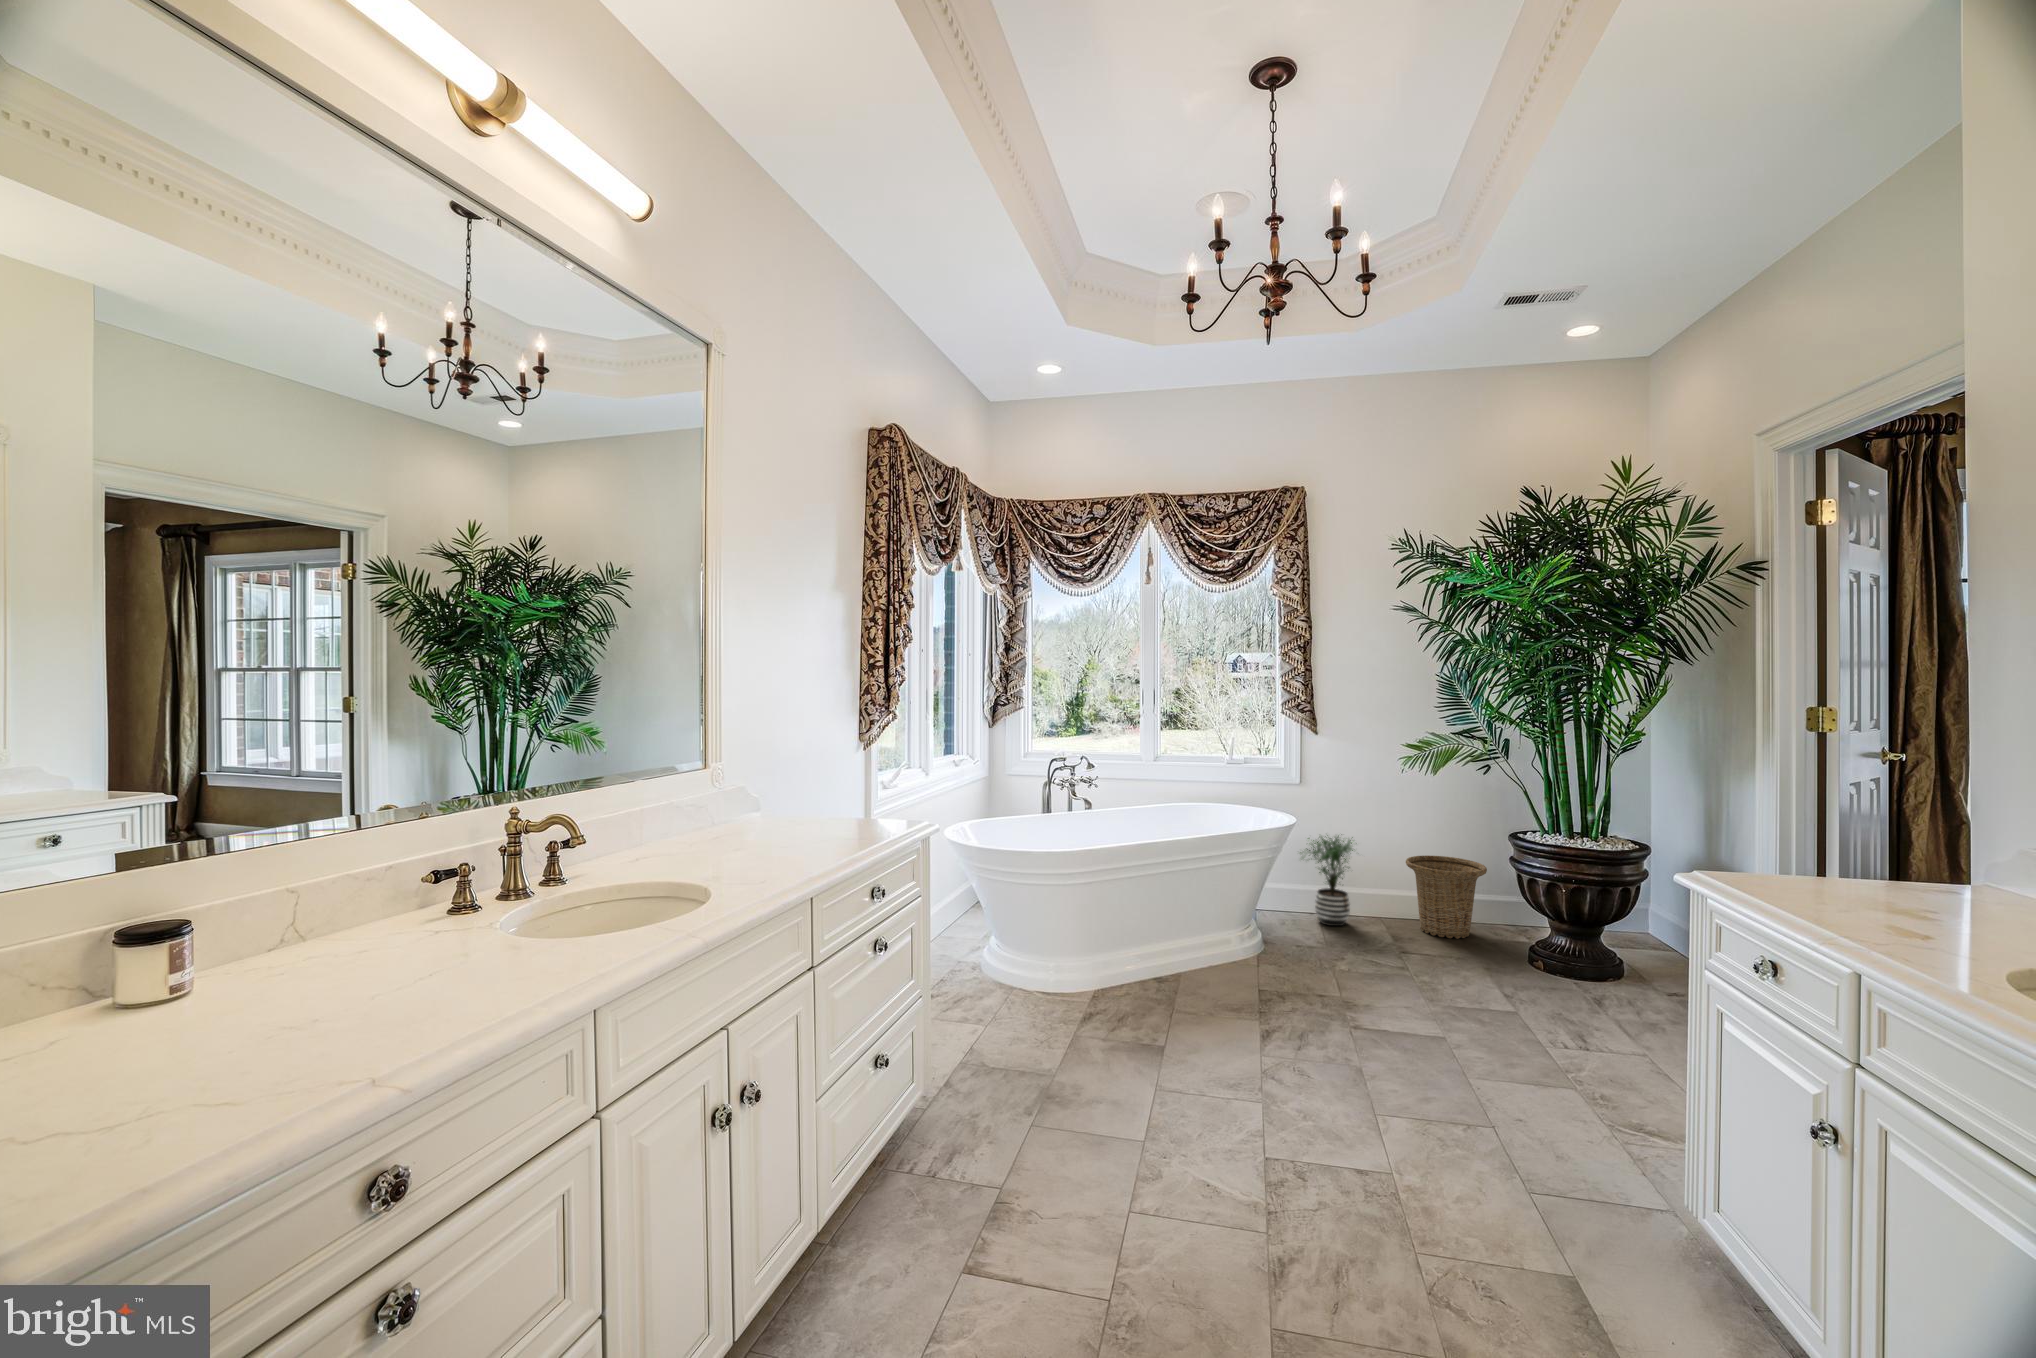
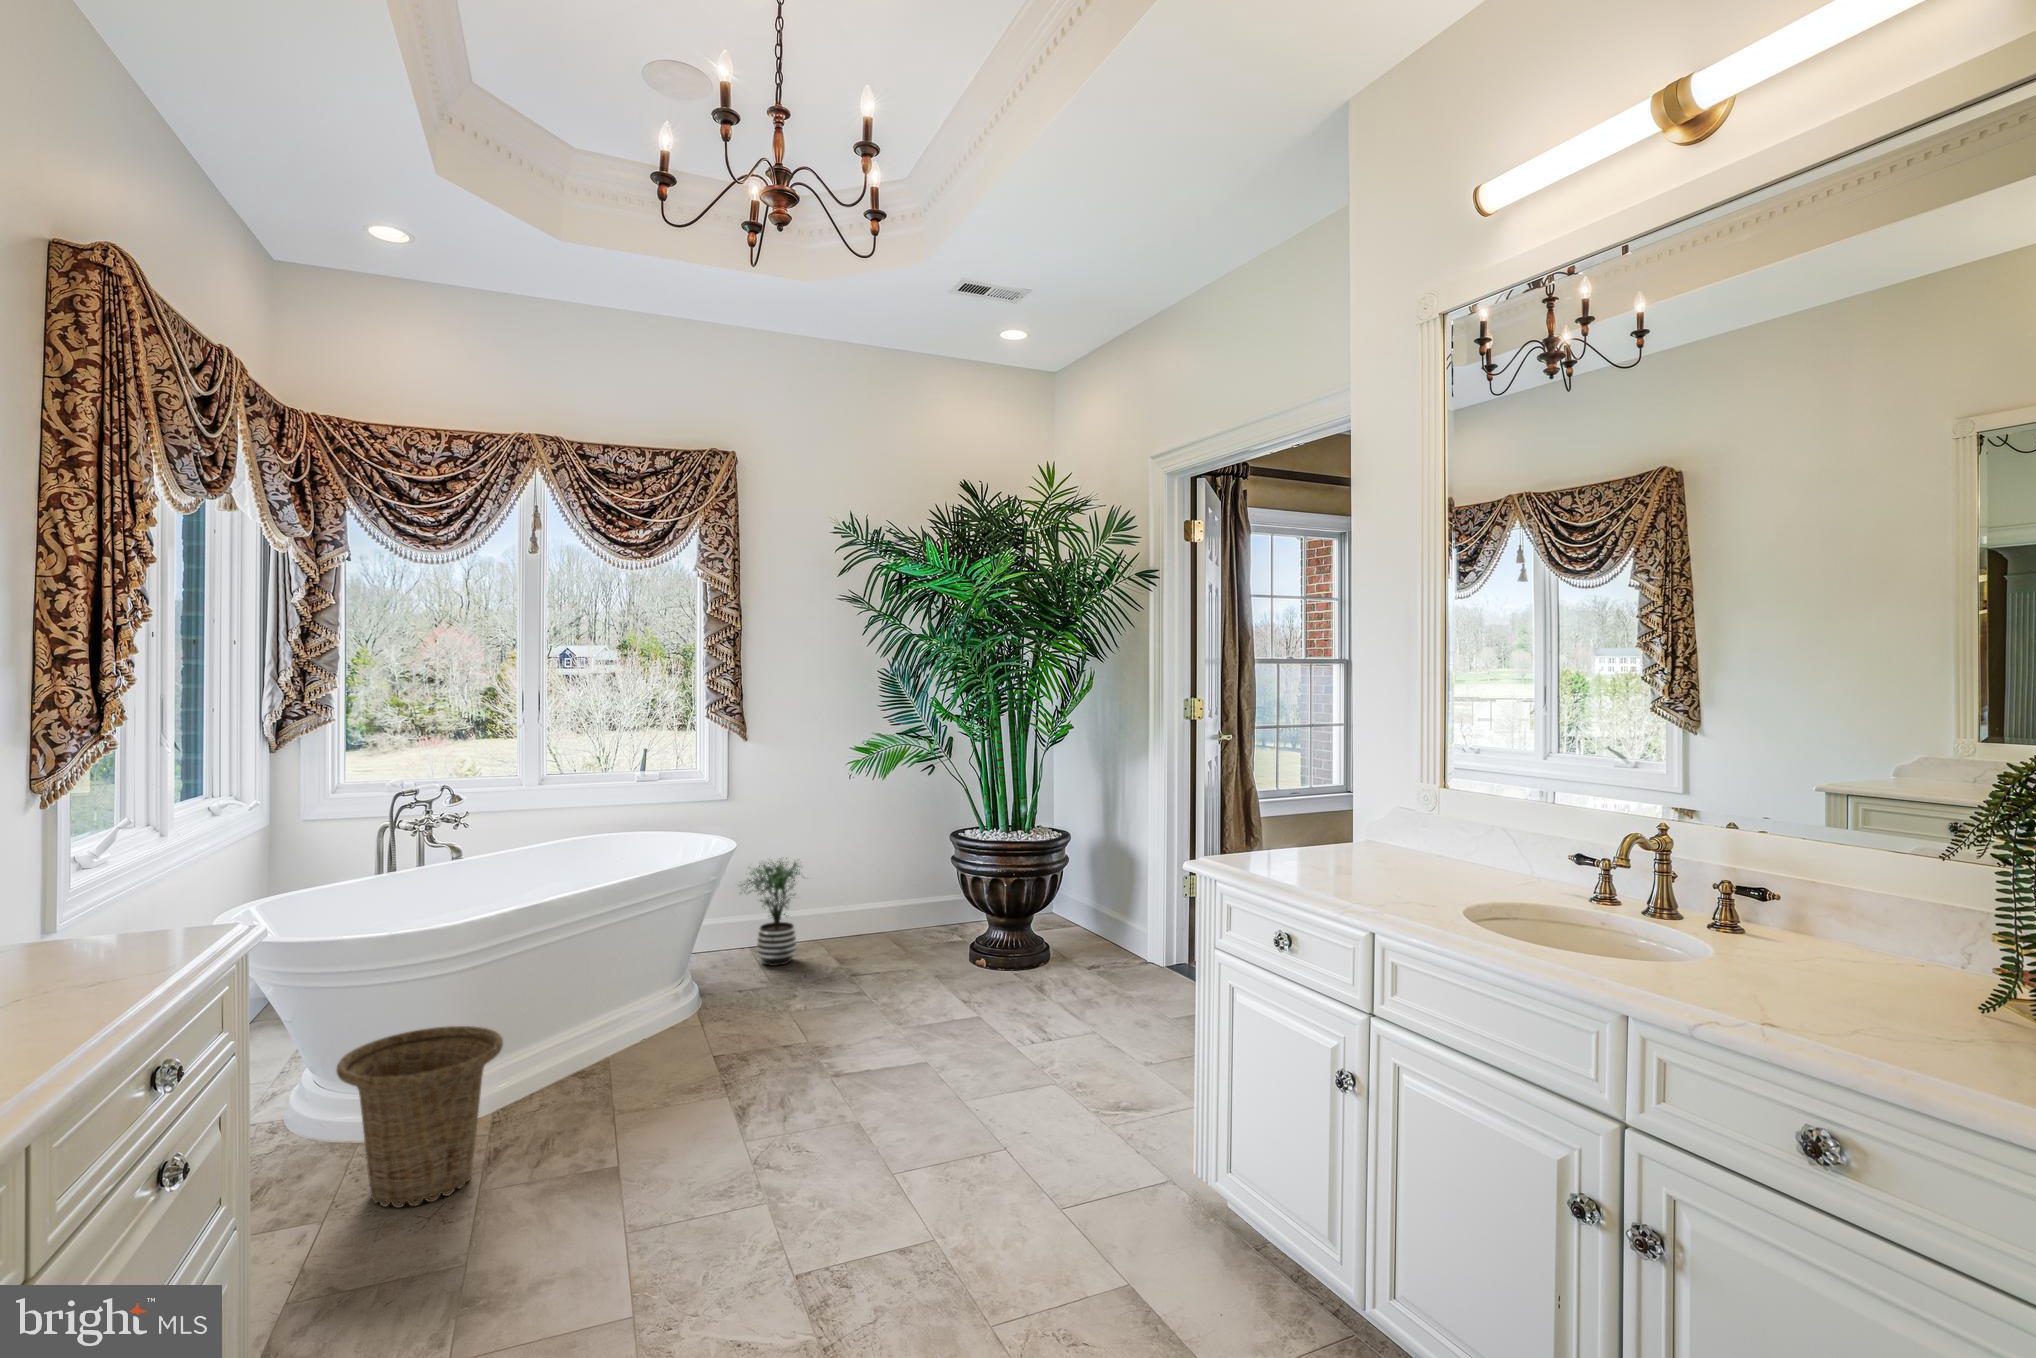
basket: present [1406,856,1487,939] -> present [336,1026,503,1208]

